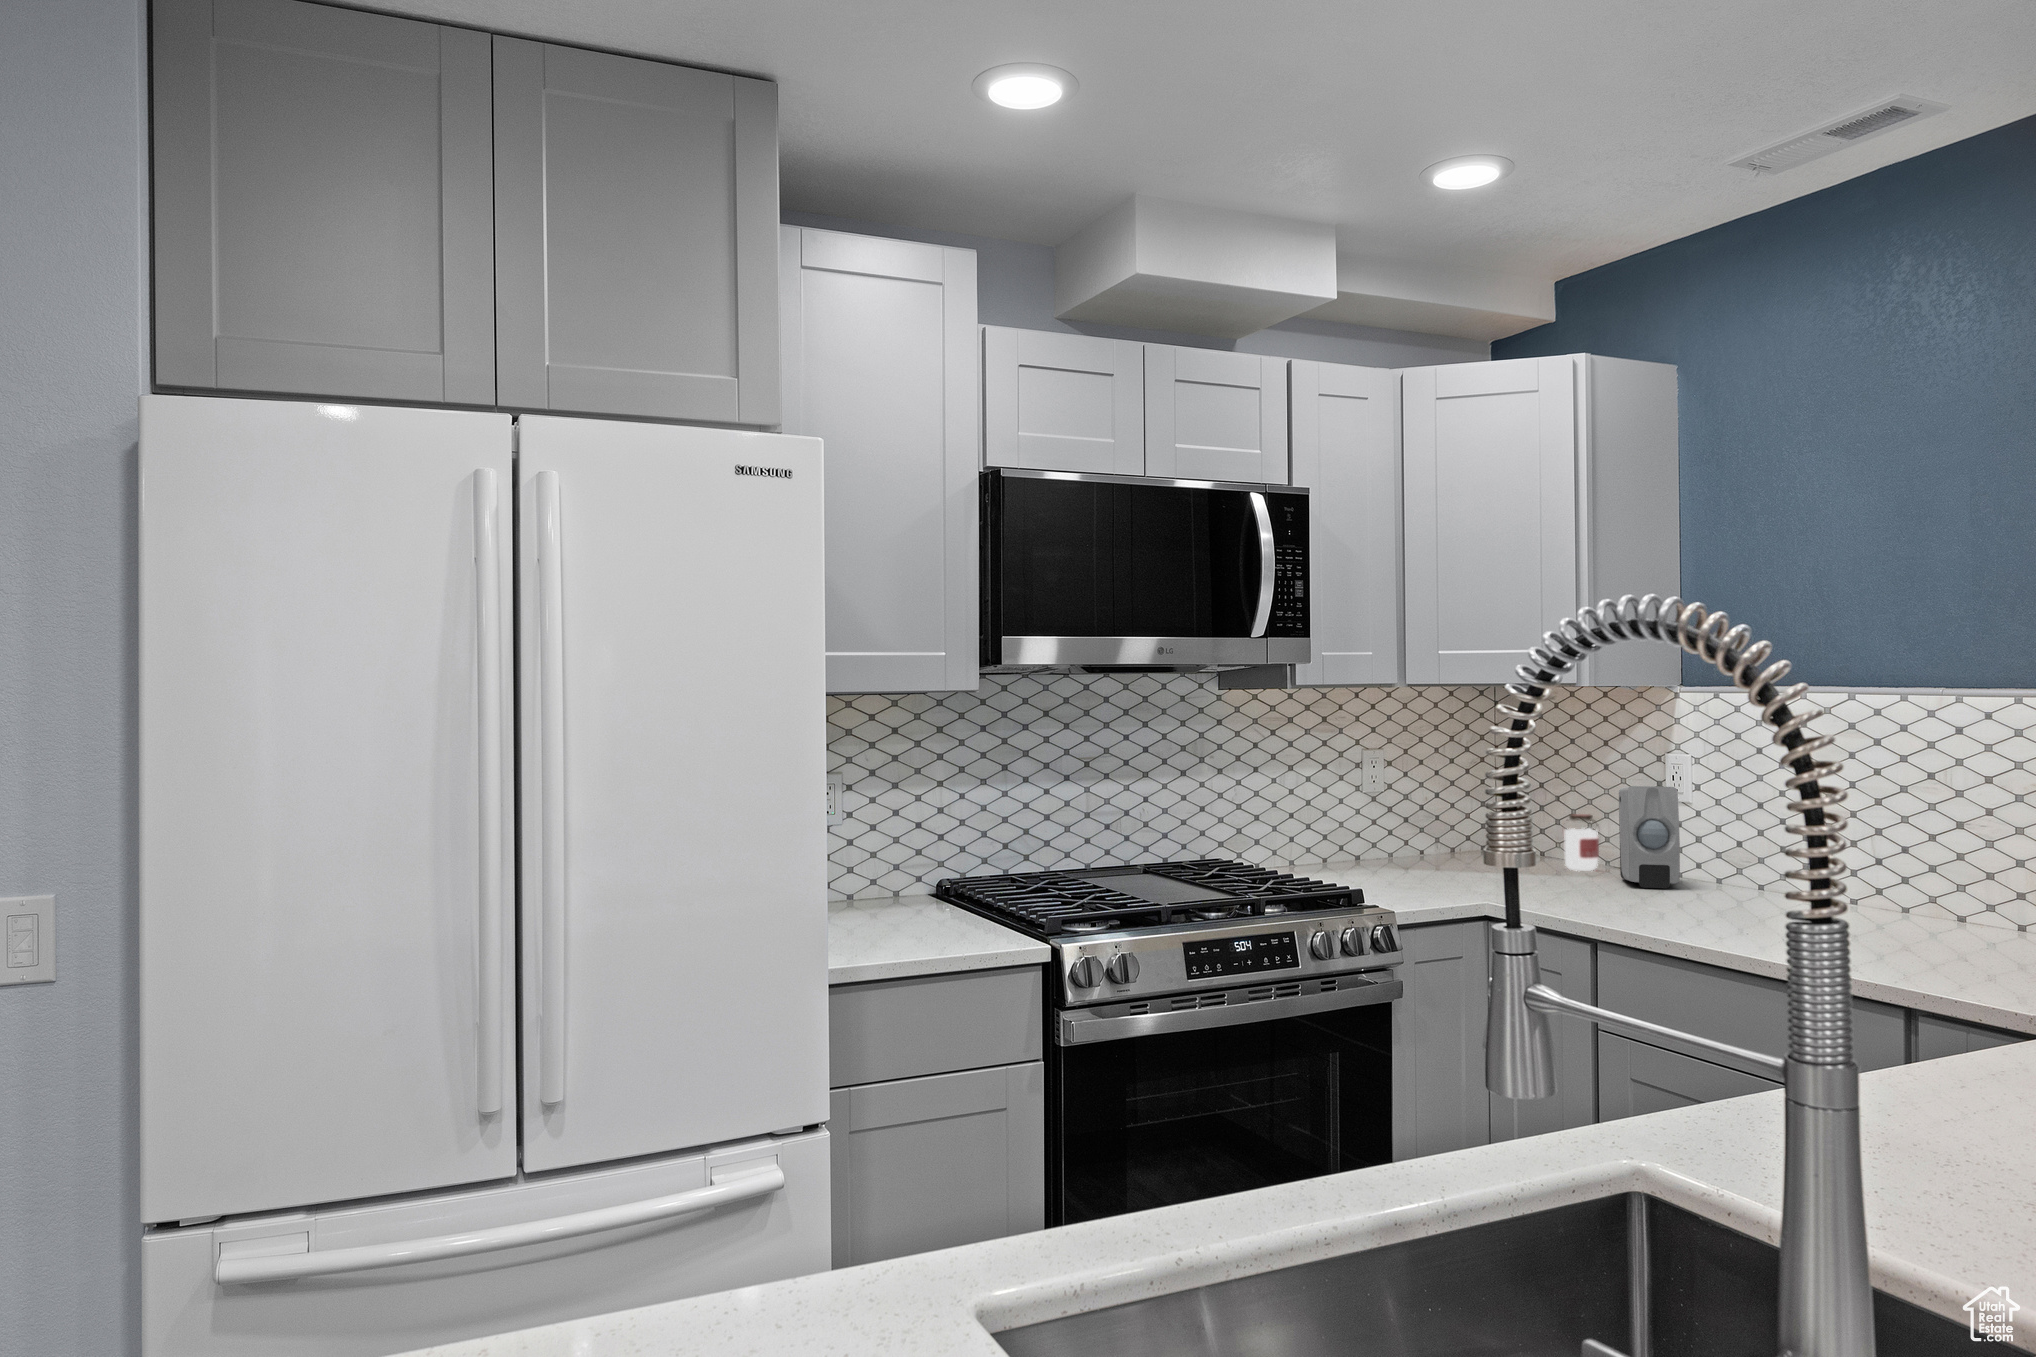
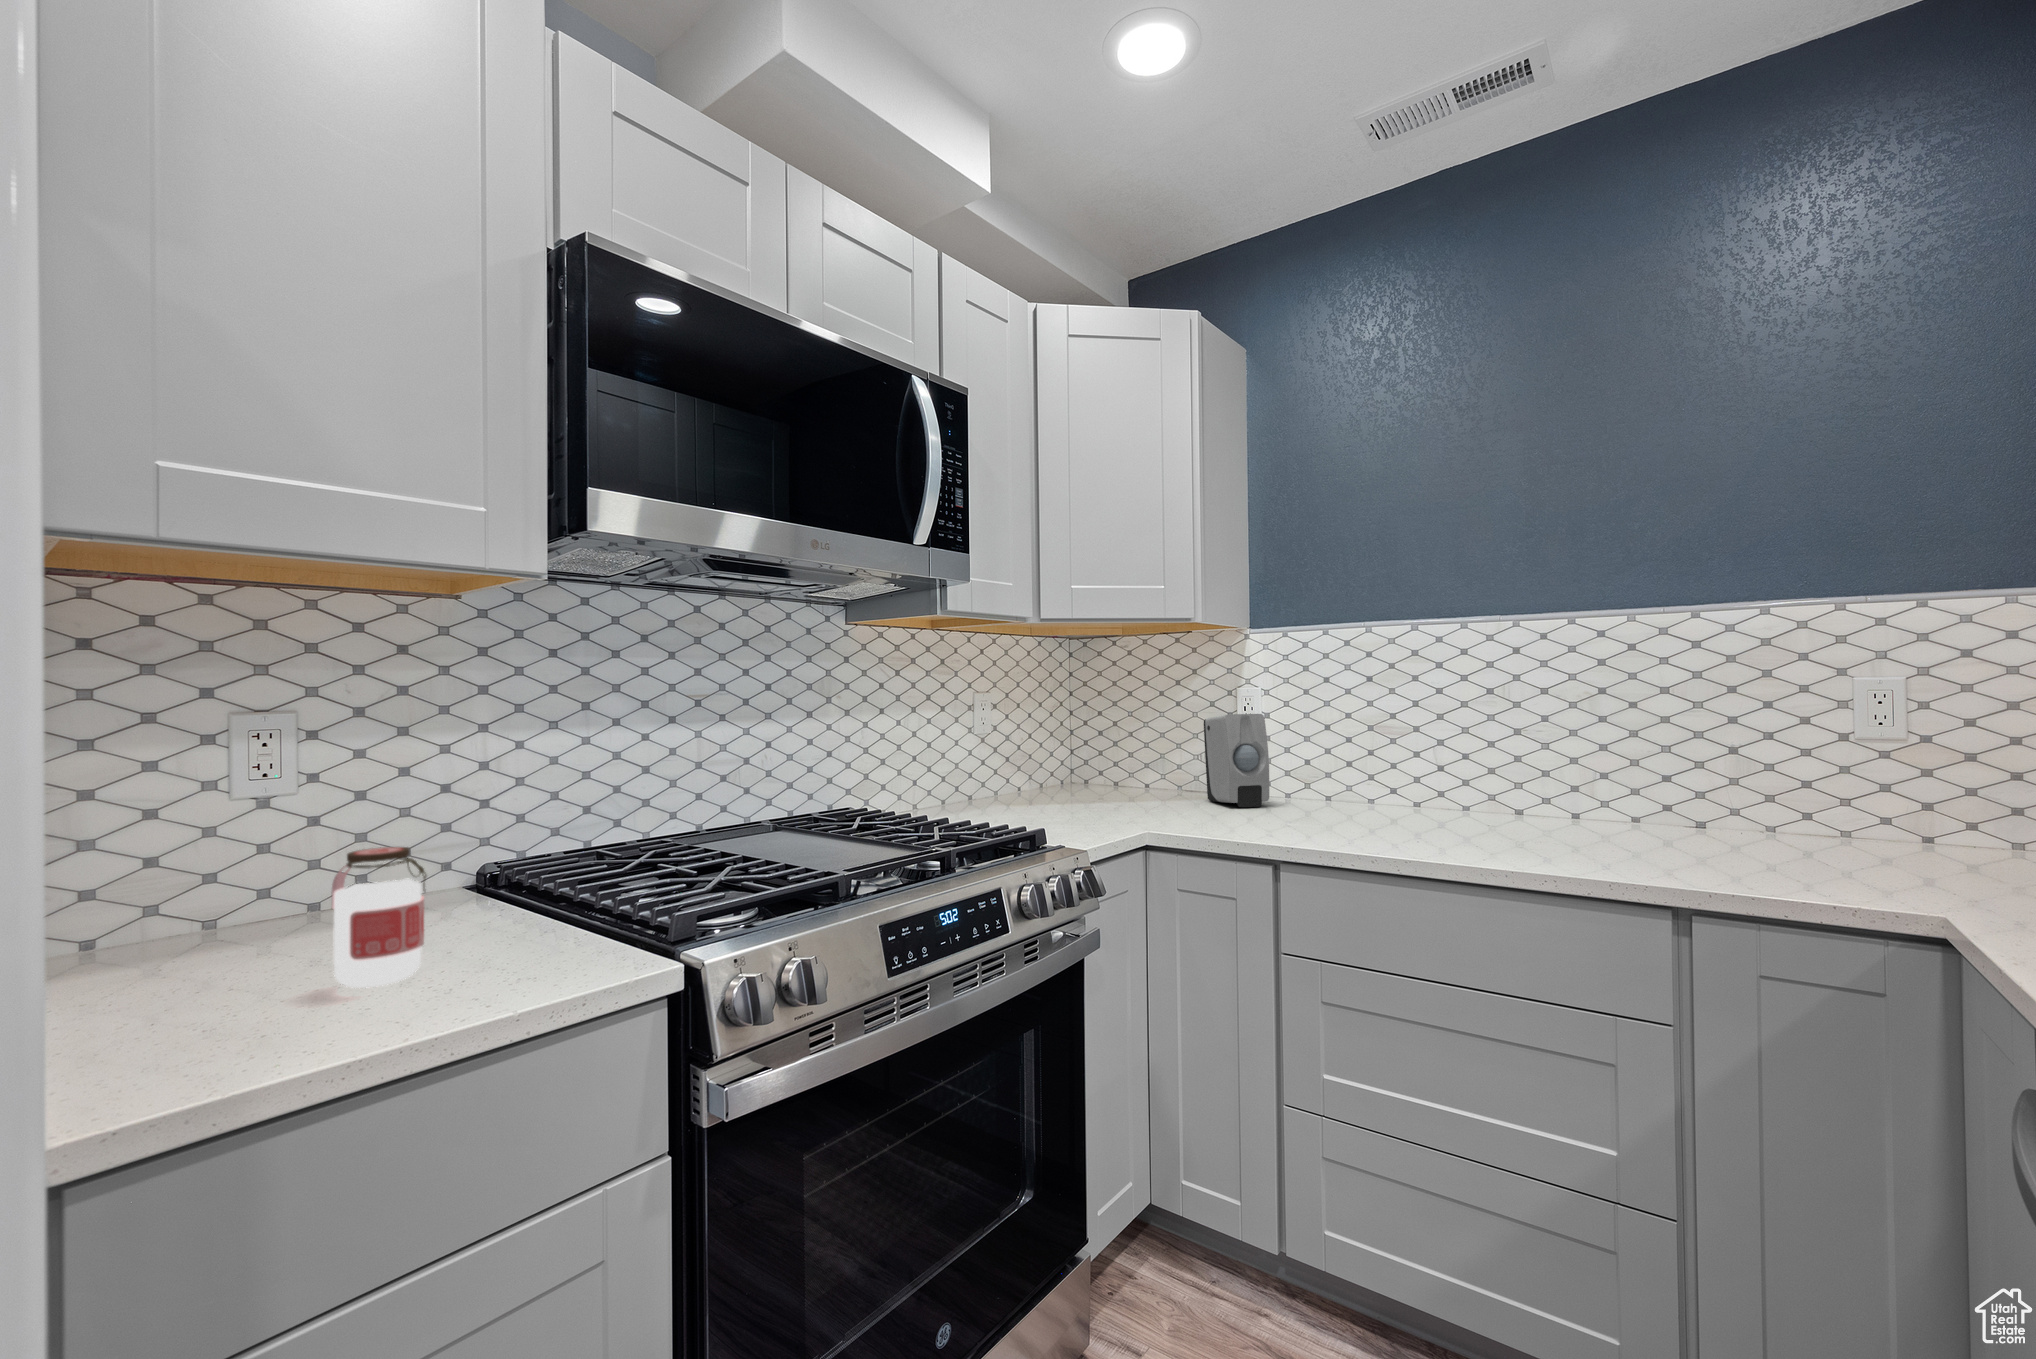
jar: present [1565,814,1599,871] -> present [332,847,426,988]

